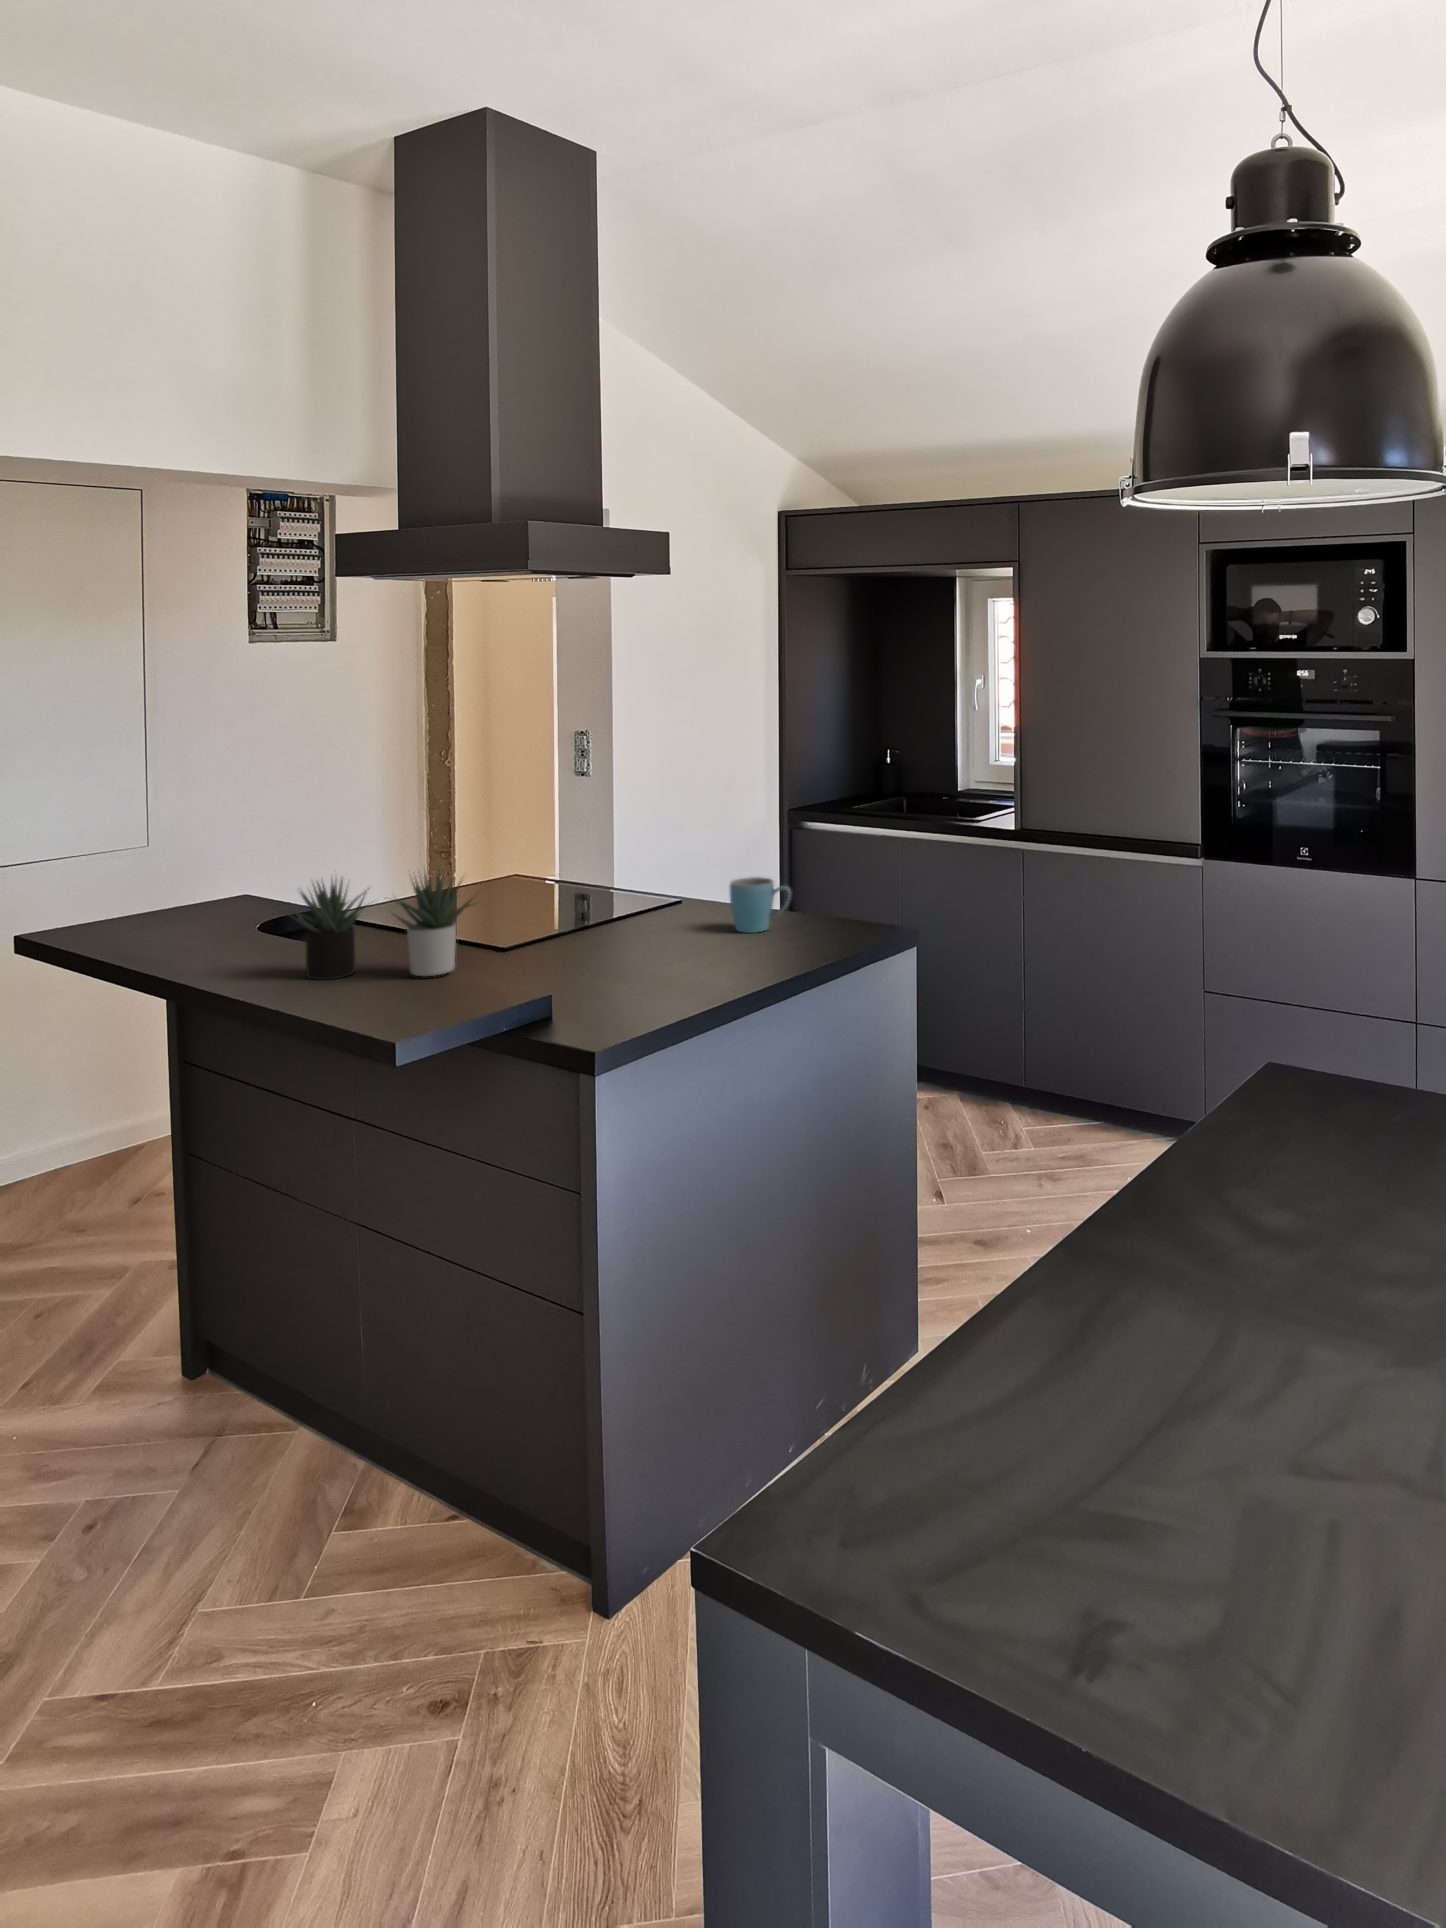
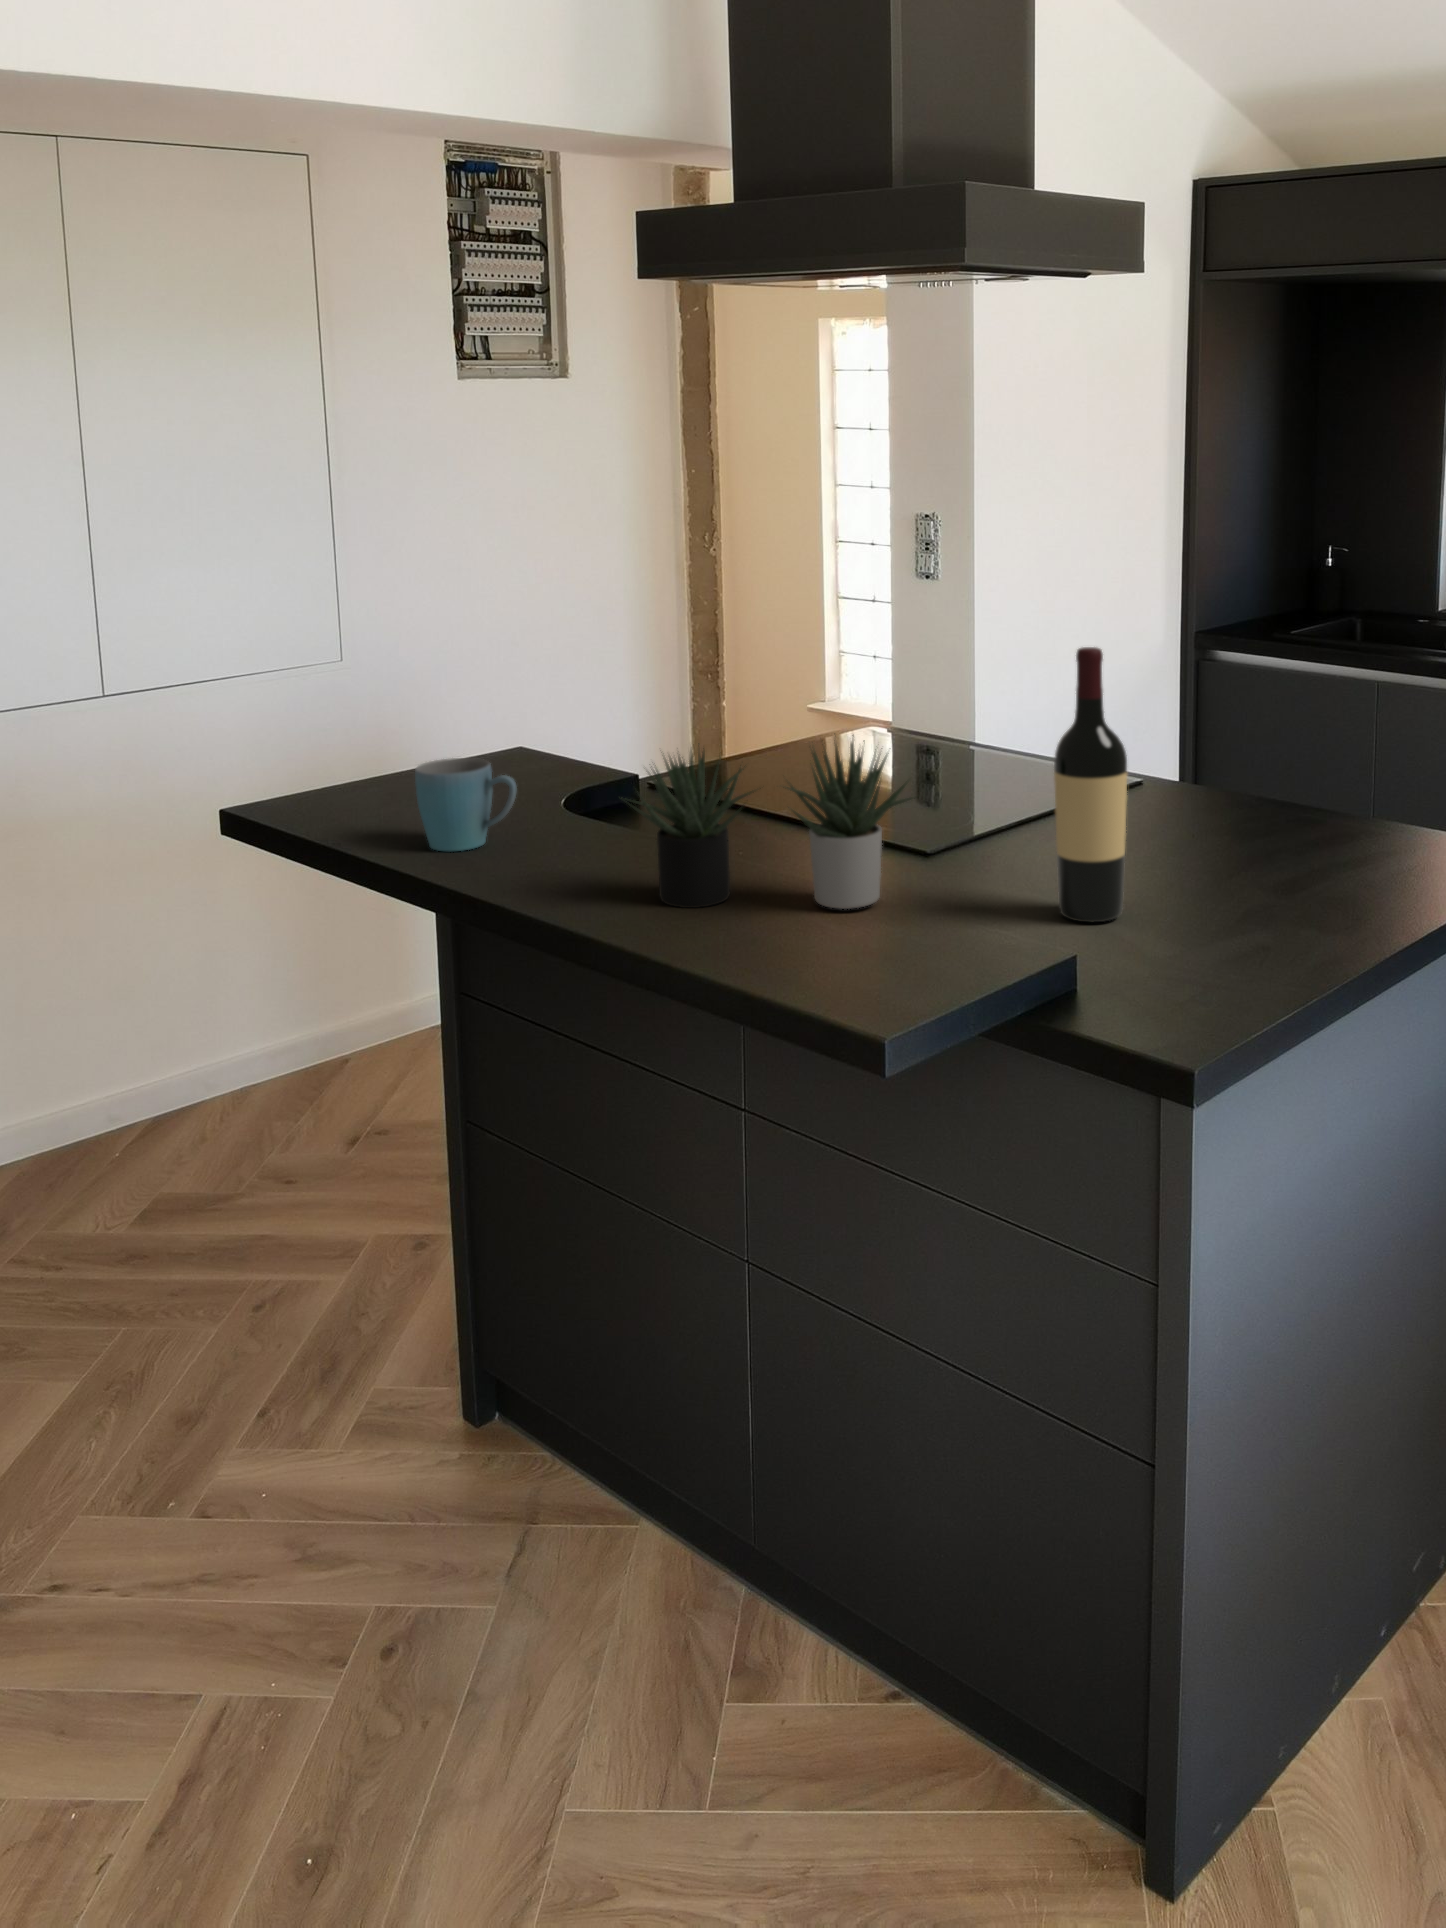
wine bottle: none [564,806,610,978] -> present [1054,647,1127,922]
mug: present [730,877,791,933] -> present [415,758,517,851]

